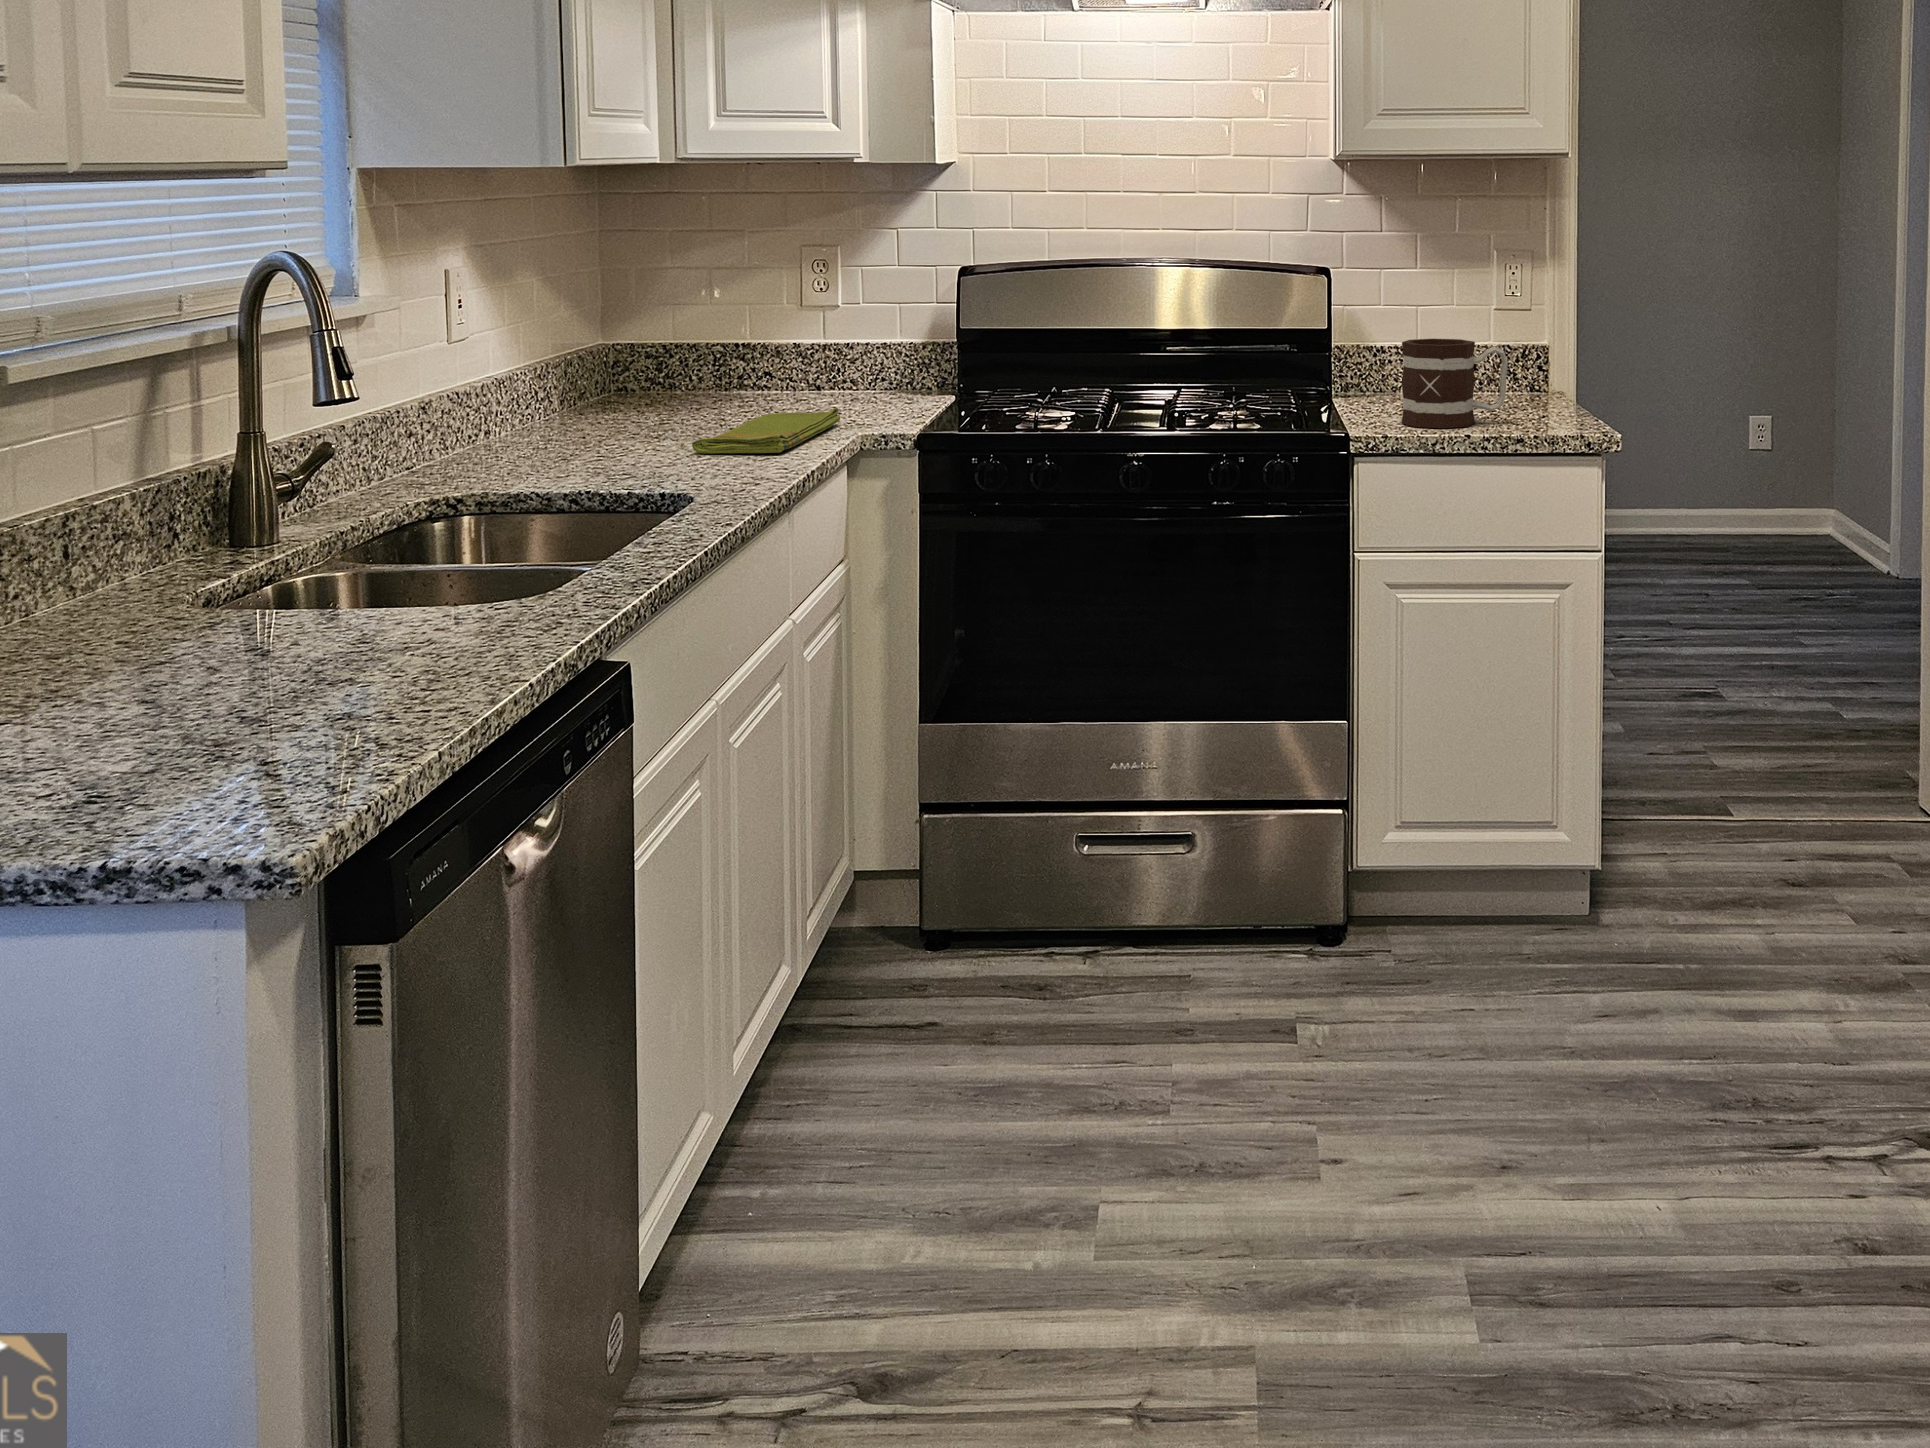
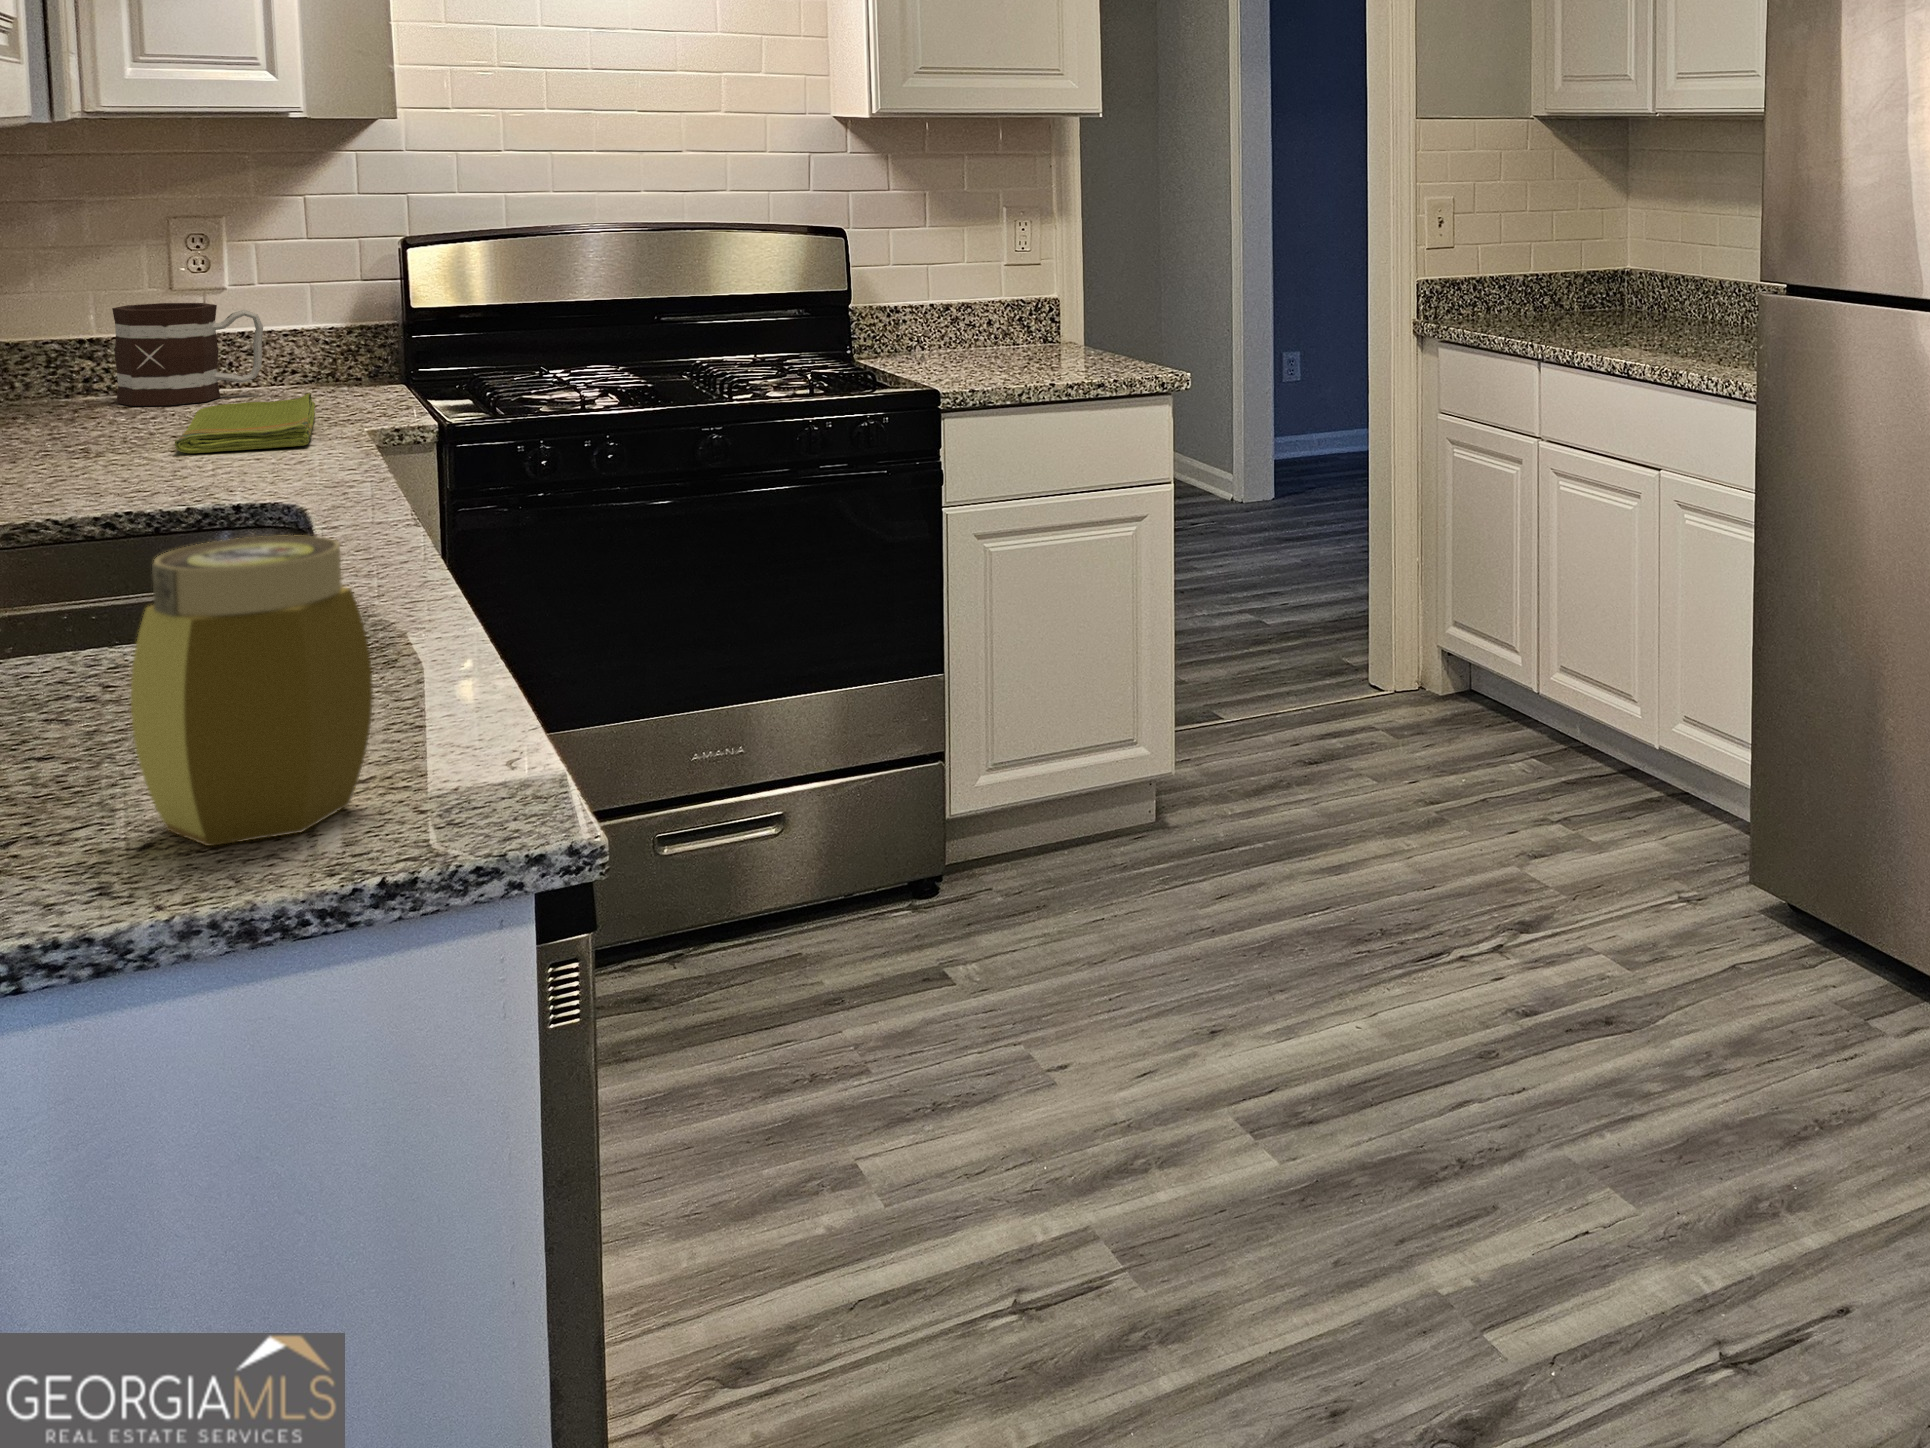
mug: present [1402,339,1508,428] -> present [112,303,263,406]
jar: none [50,544,232,807] -> present [131,535,373,846]

